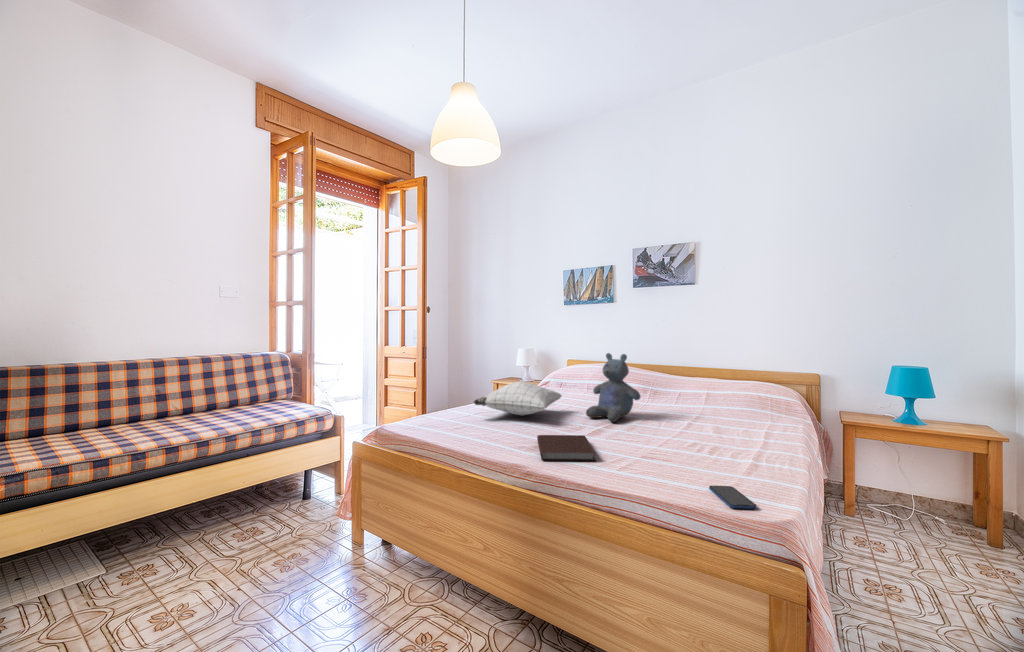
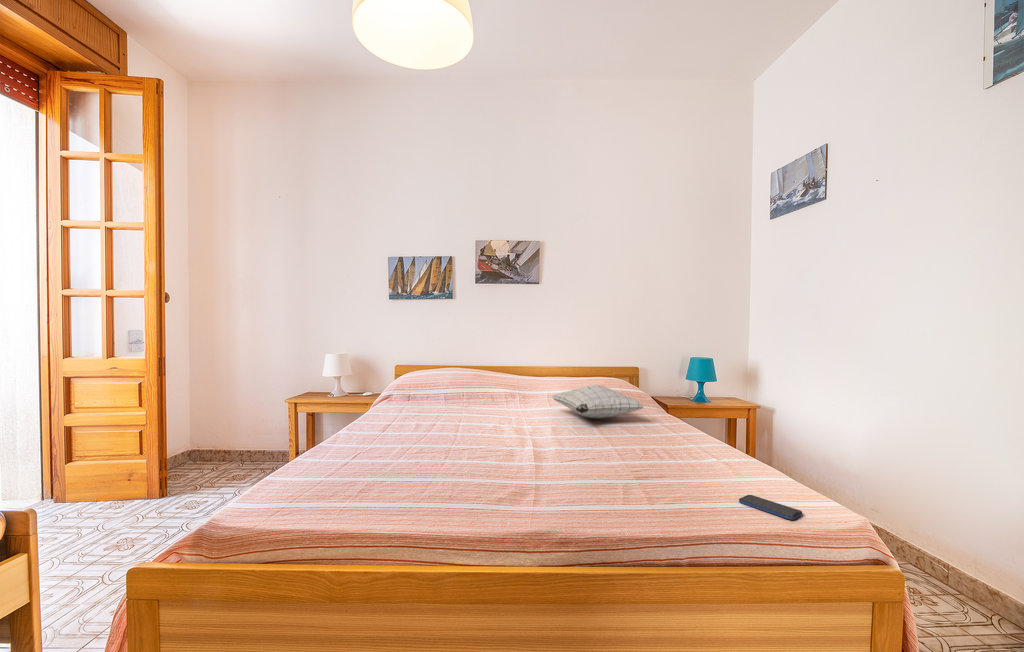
stuffed bear: present [586,353,640,422] -> none [493,359,553,440]
pillow: present [474,382,562,416] -> present [551,385,644,419]
notebook: present [537,435,596,461] -> none [508,466,610,515]

